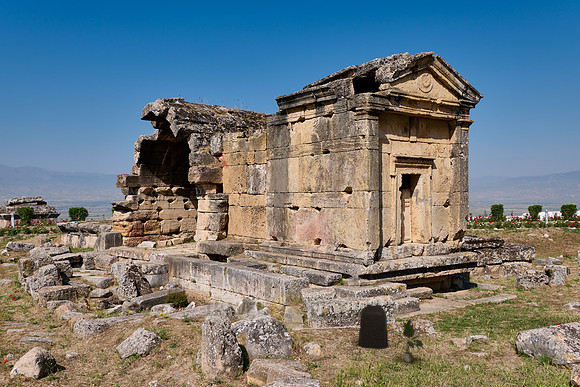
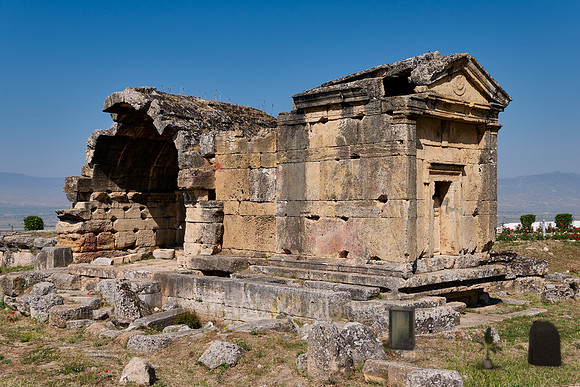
storage box: none [325,293,354,339] -> present [388,306,415,351]
backpack: present [358,304,388,349] -> present [528,320,562,366]

